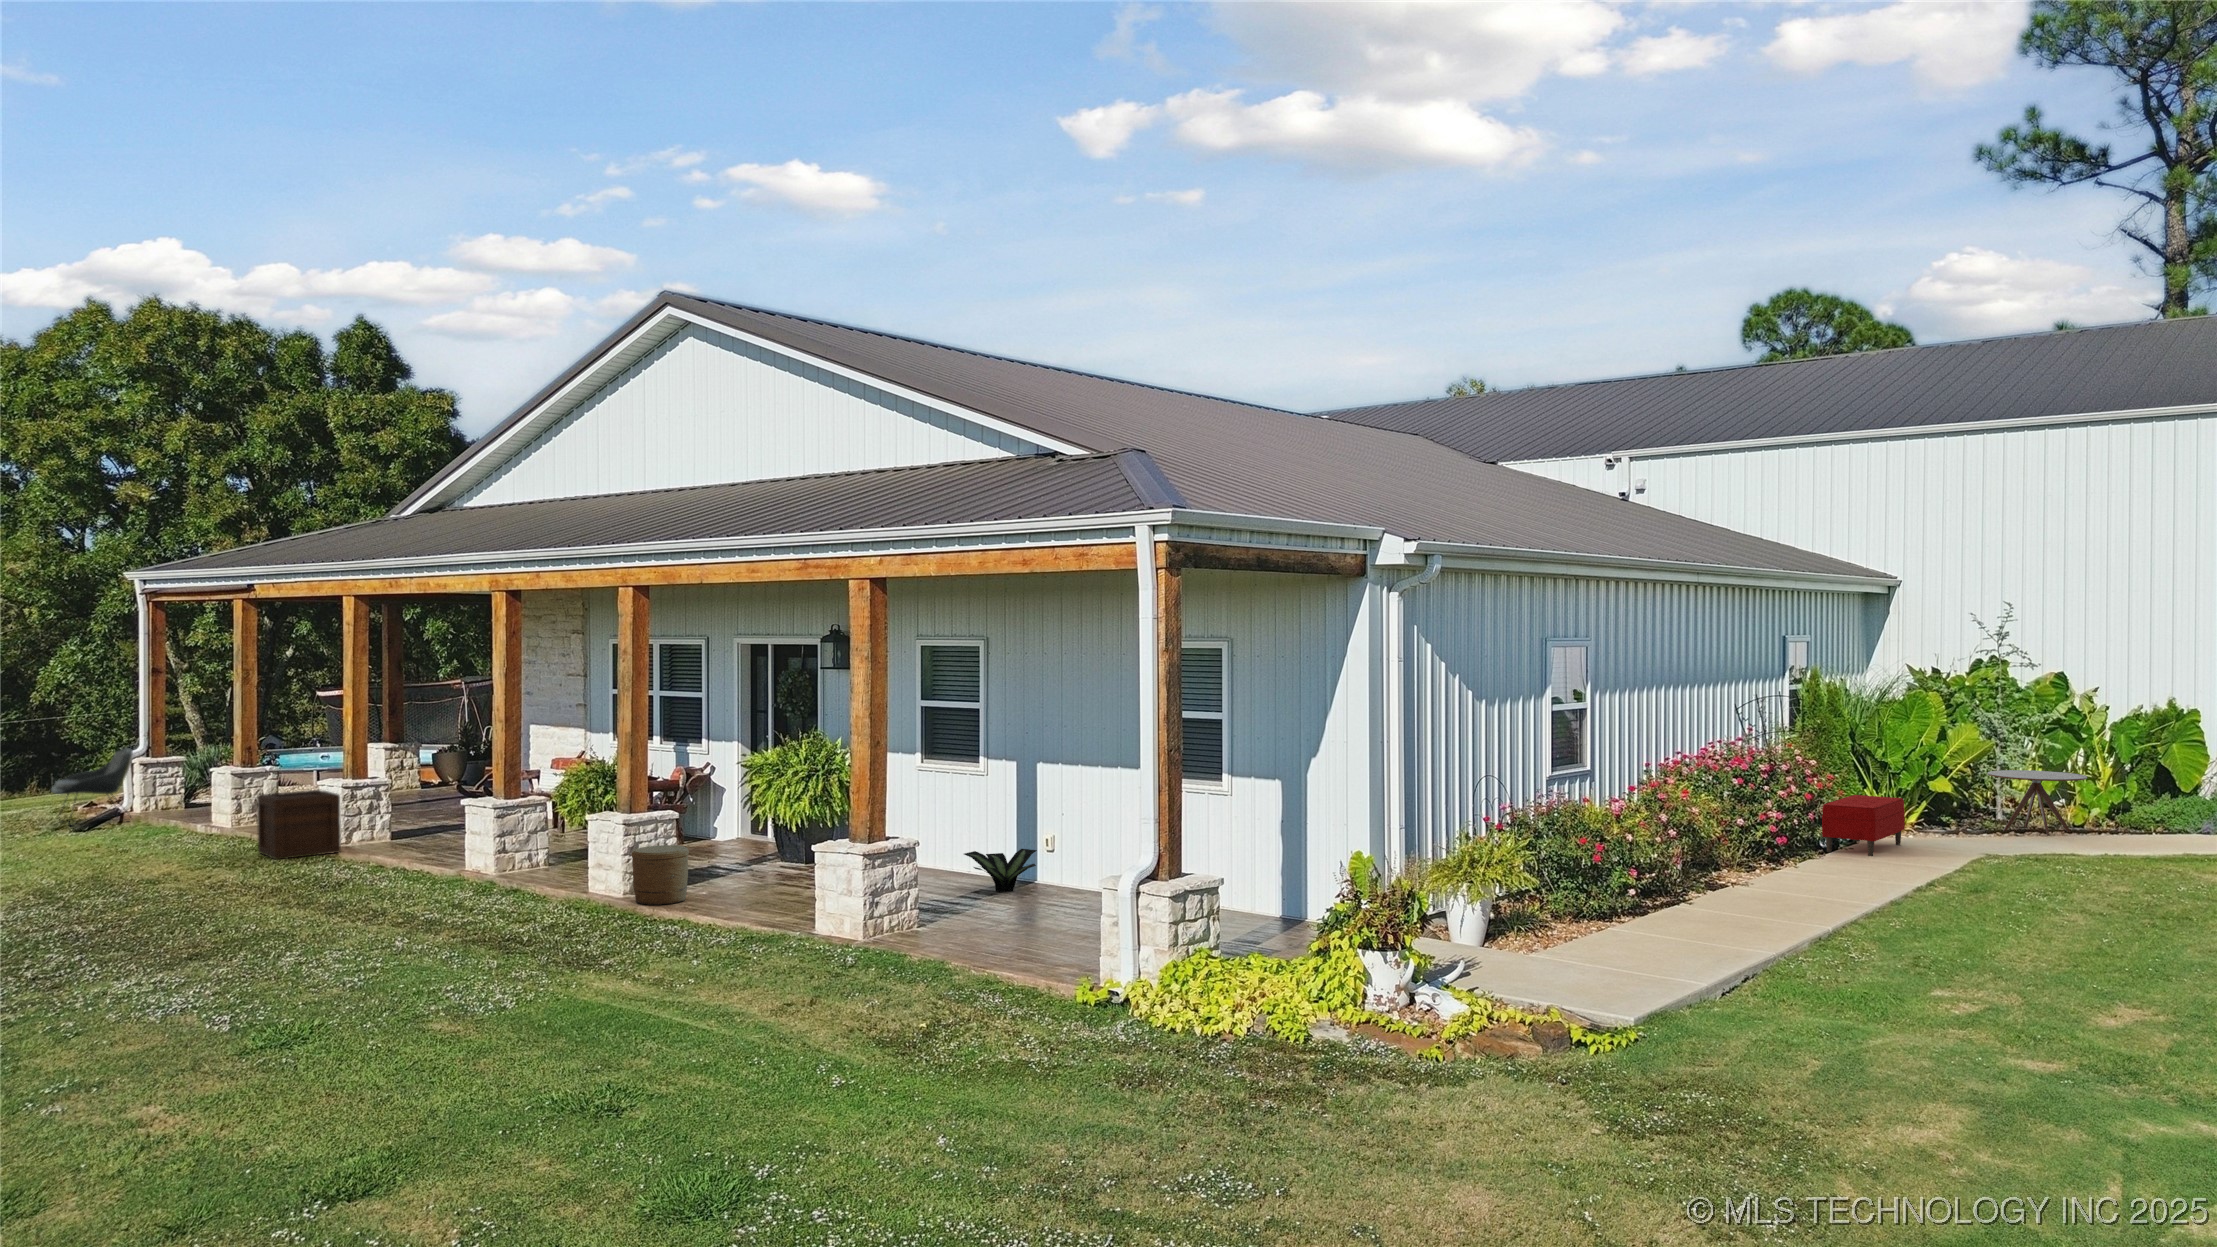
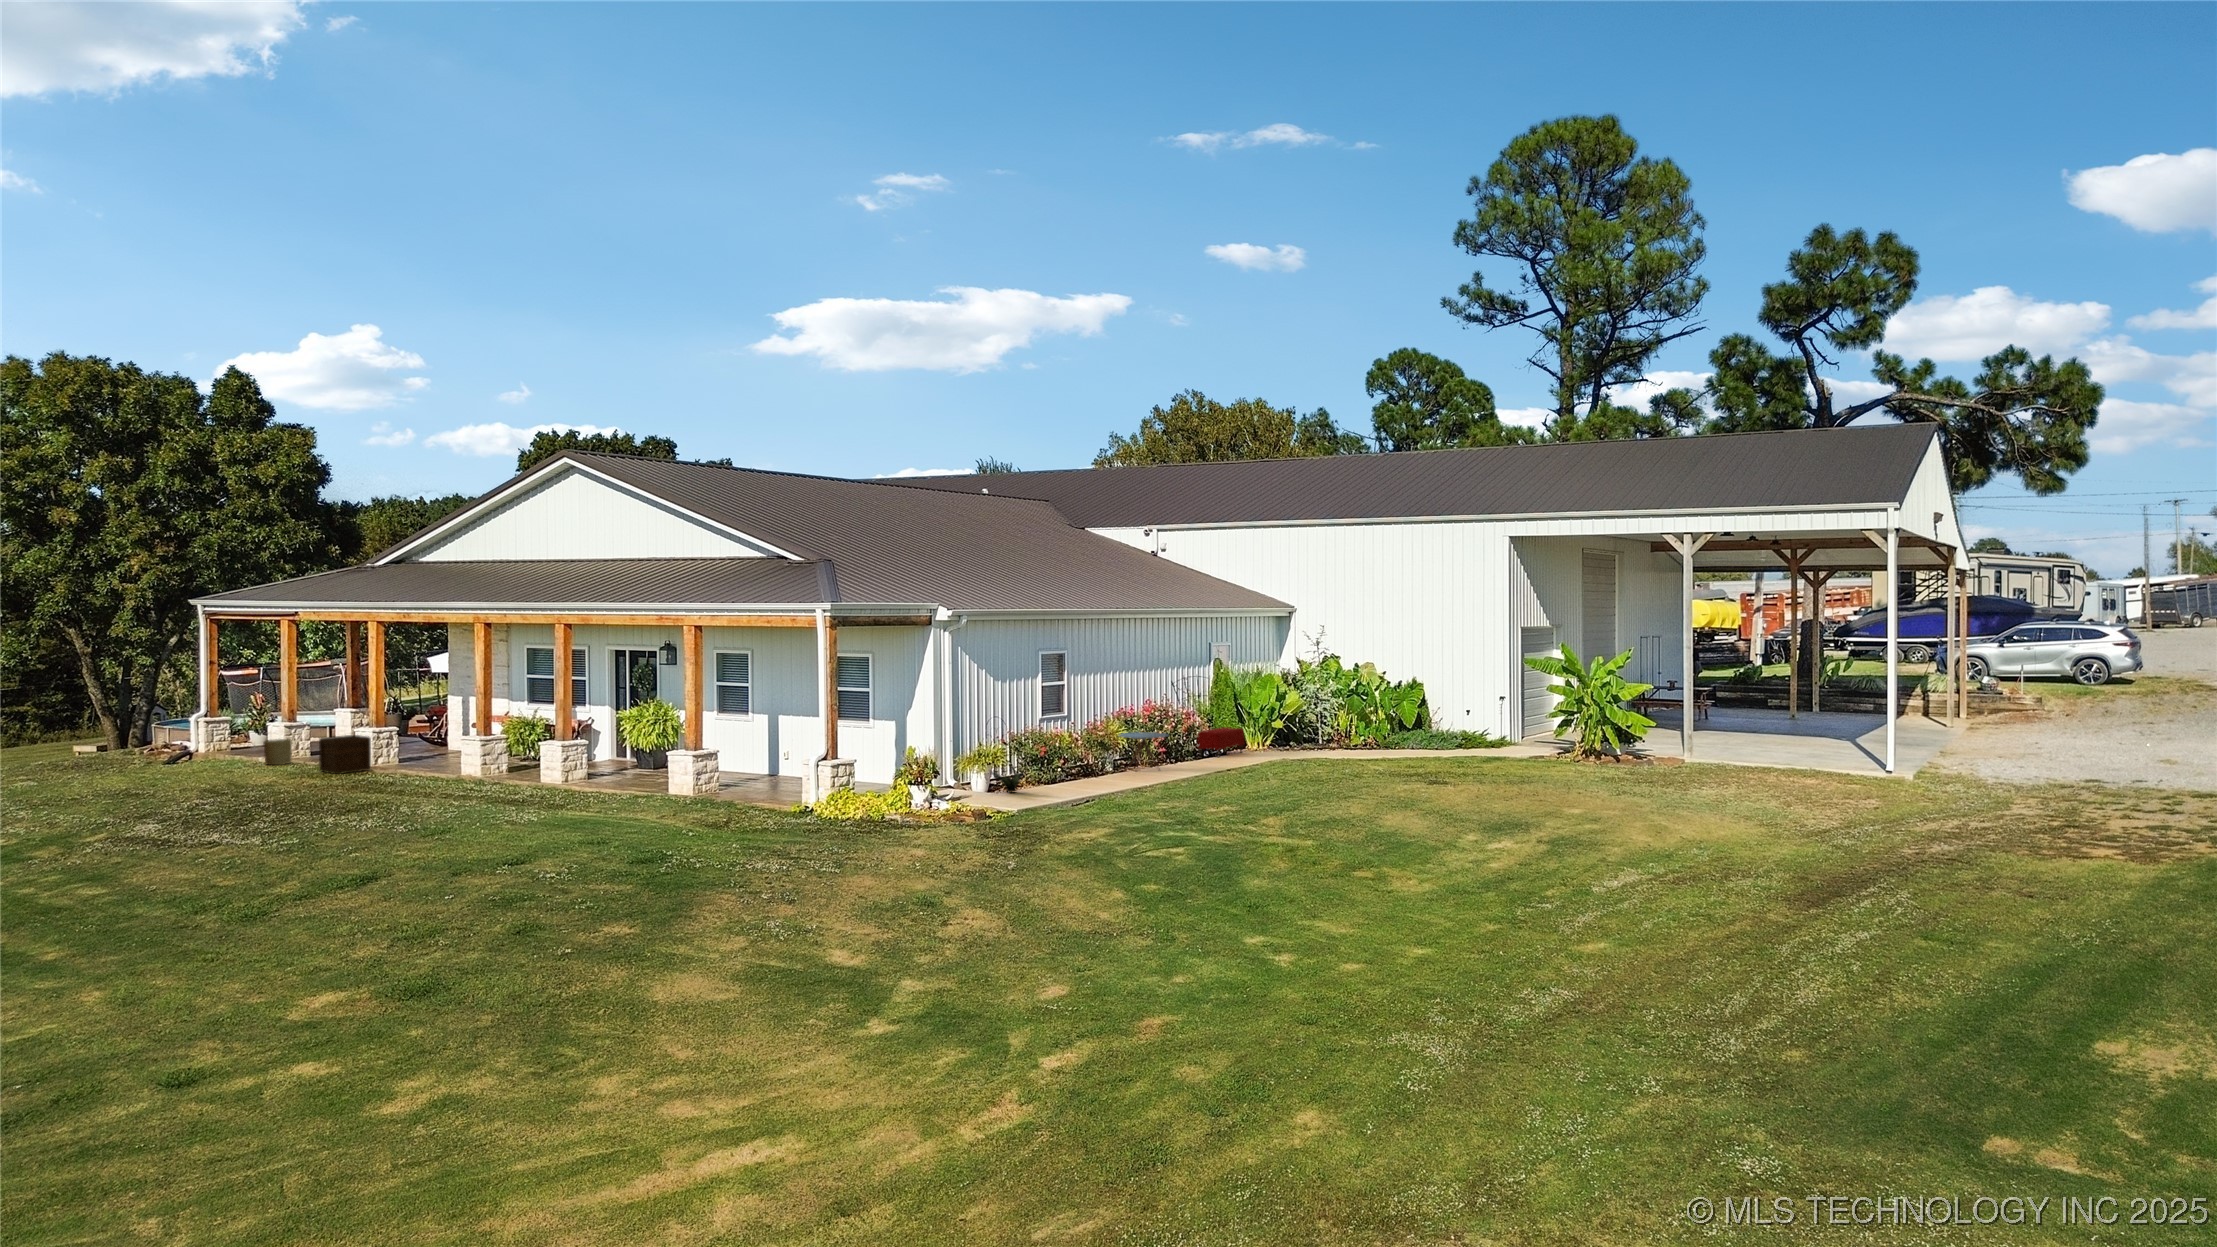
lounge chair: present [52,748,133,827] -> none [150,713,205,762]
round table: present [1987,770,2087,836] -> present [1119,732,1168,768]
woven basket: present [631,845,689,905] -> present [264,739,292,765]
potted plant: present [964,849,1037,892] -> present [991,772,1022,793]

